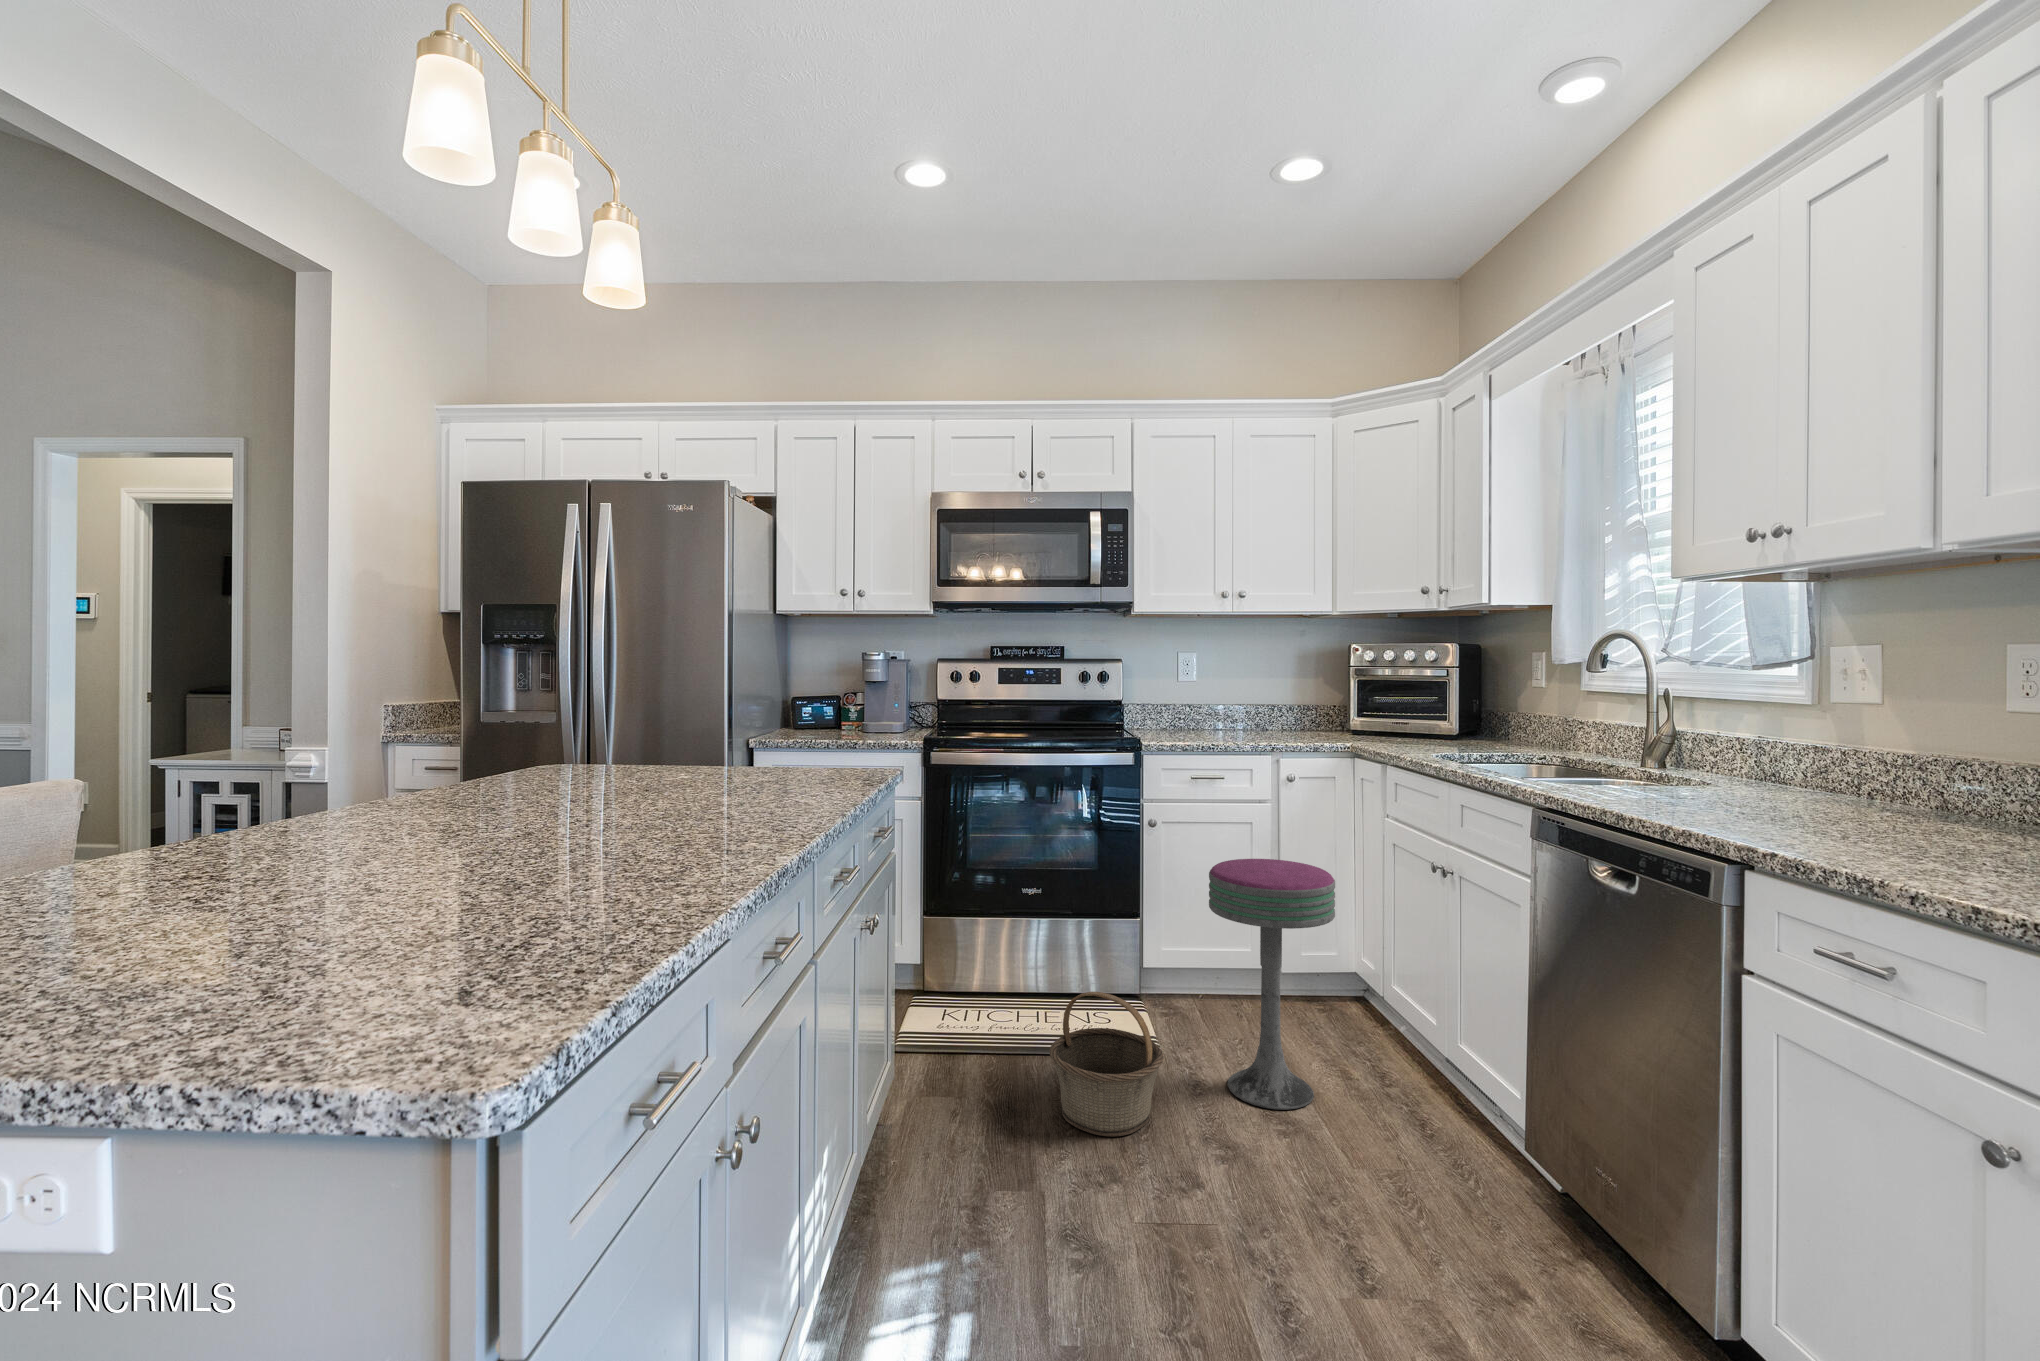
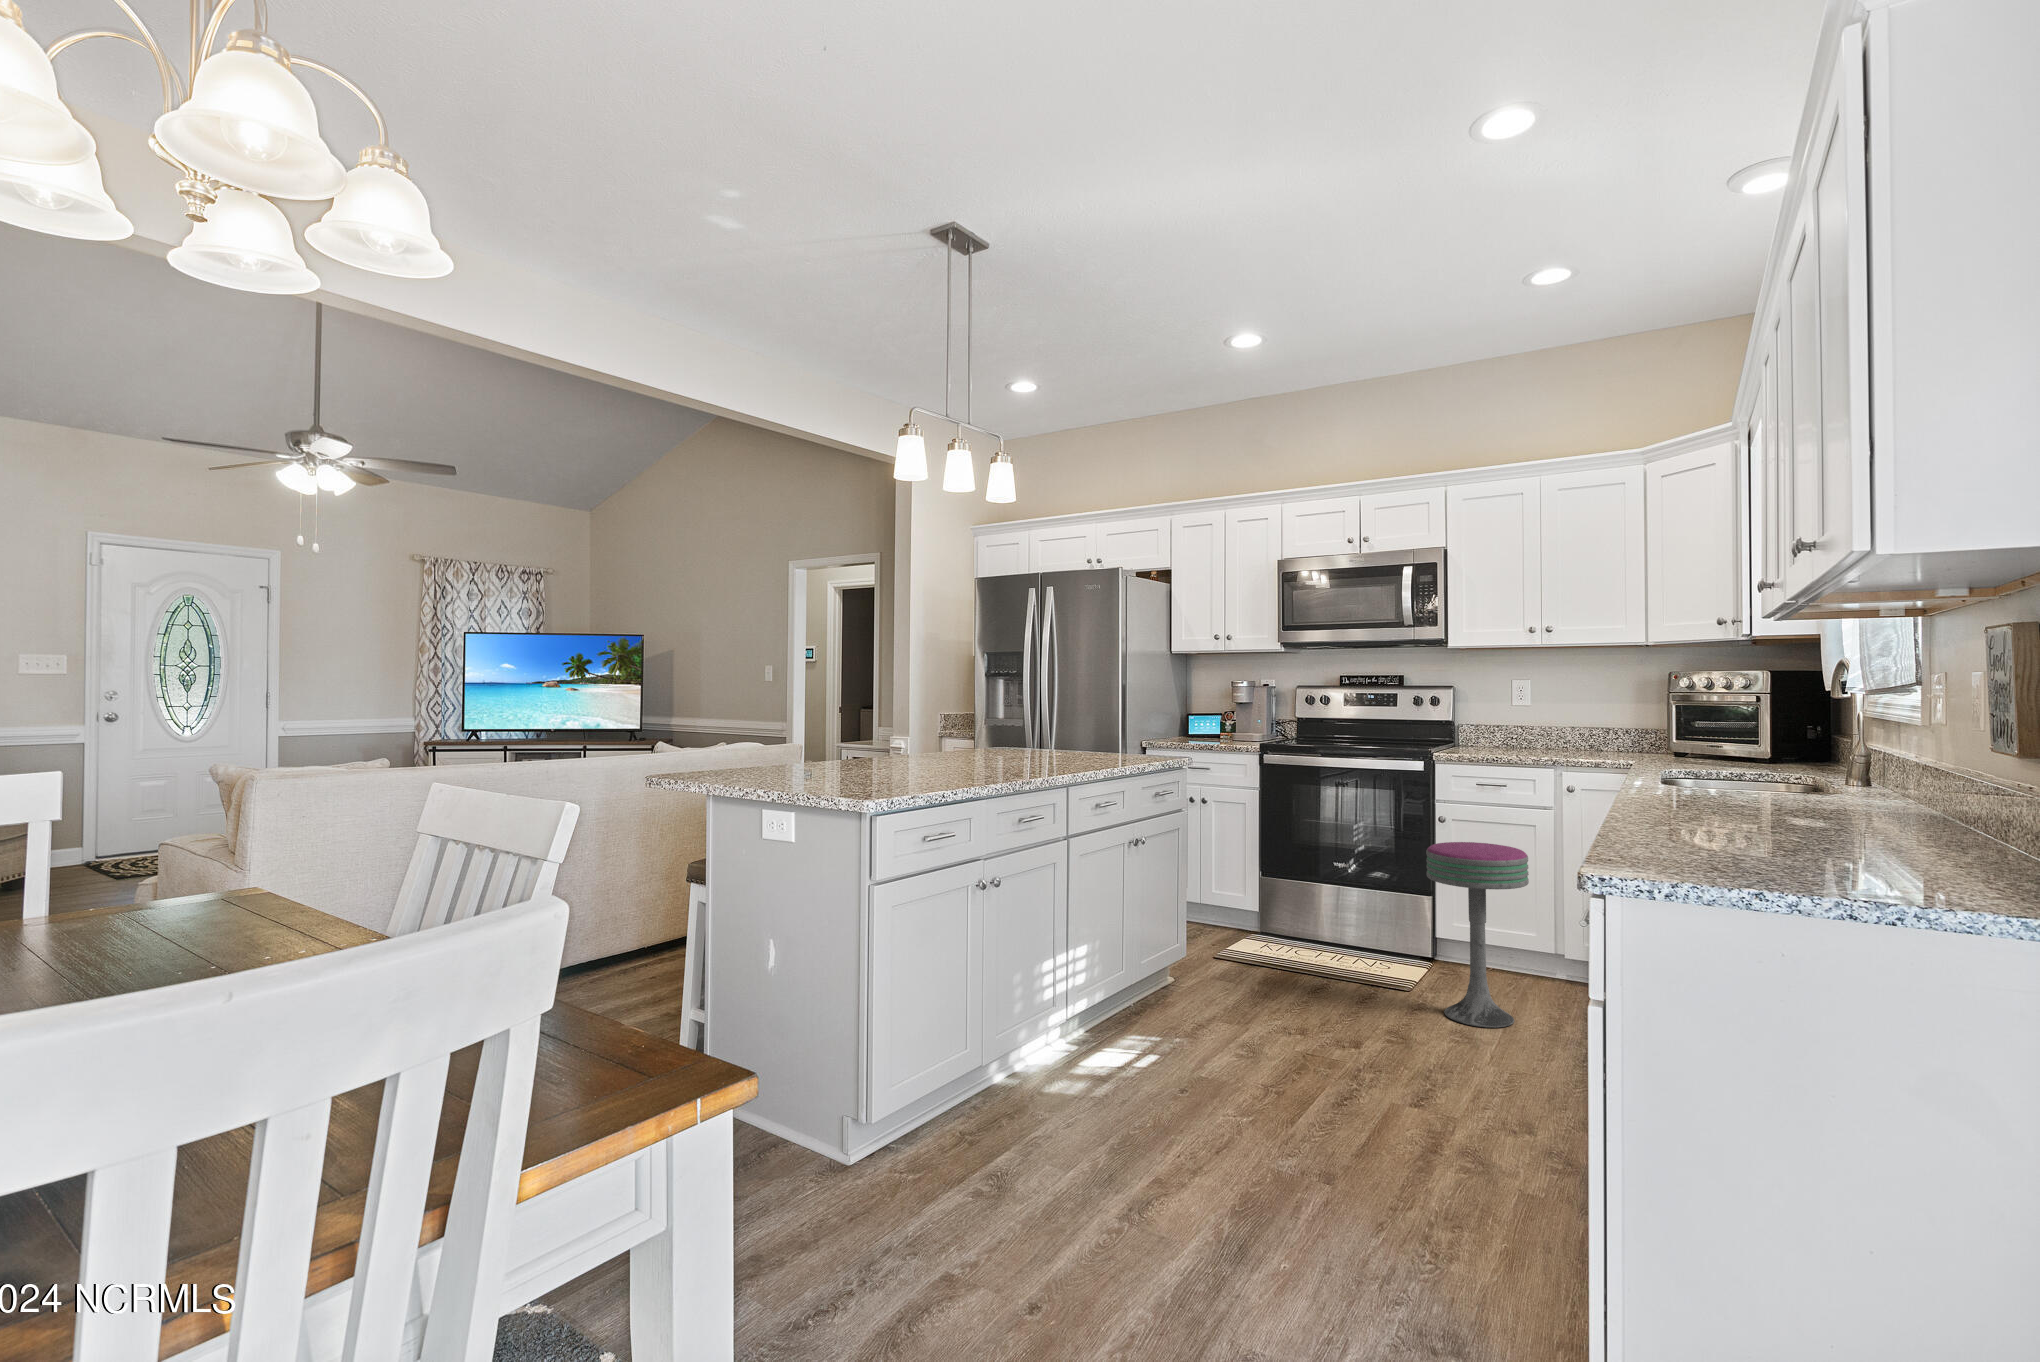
basket: present [1050,992,1164,1136] -> none [1293,920,1376,1014]

